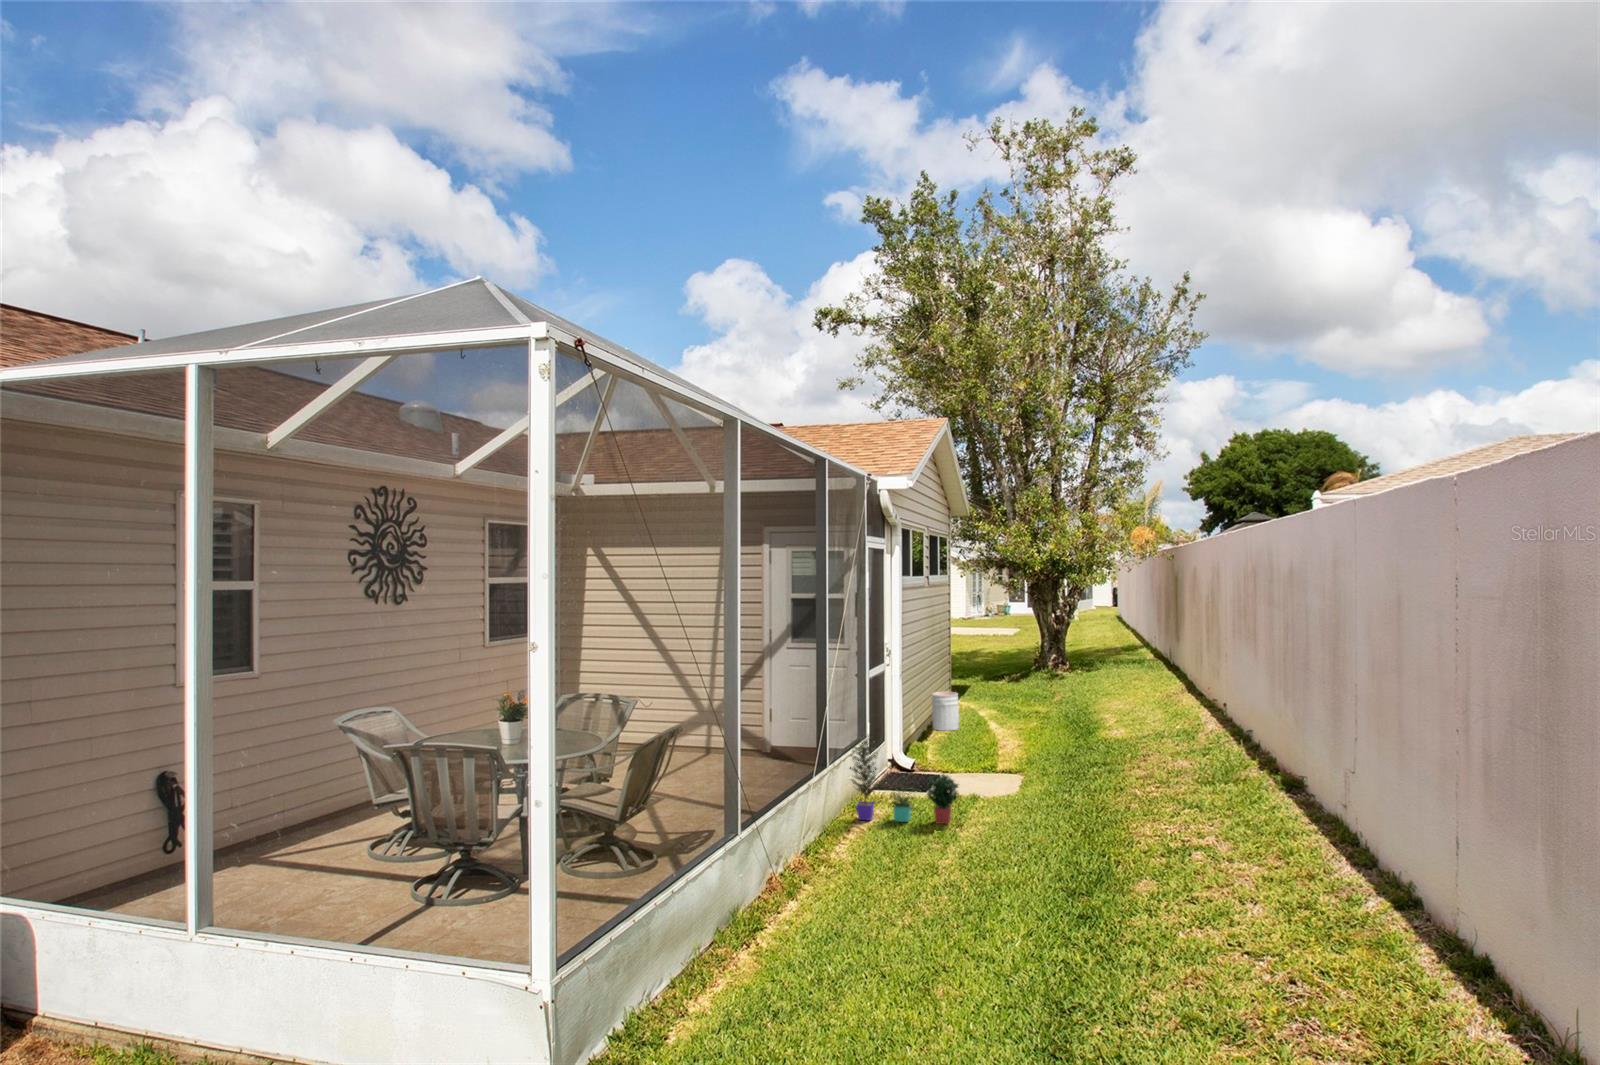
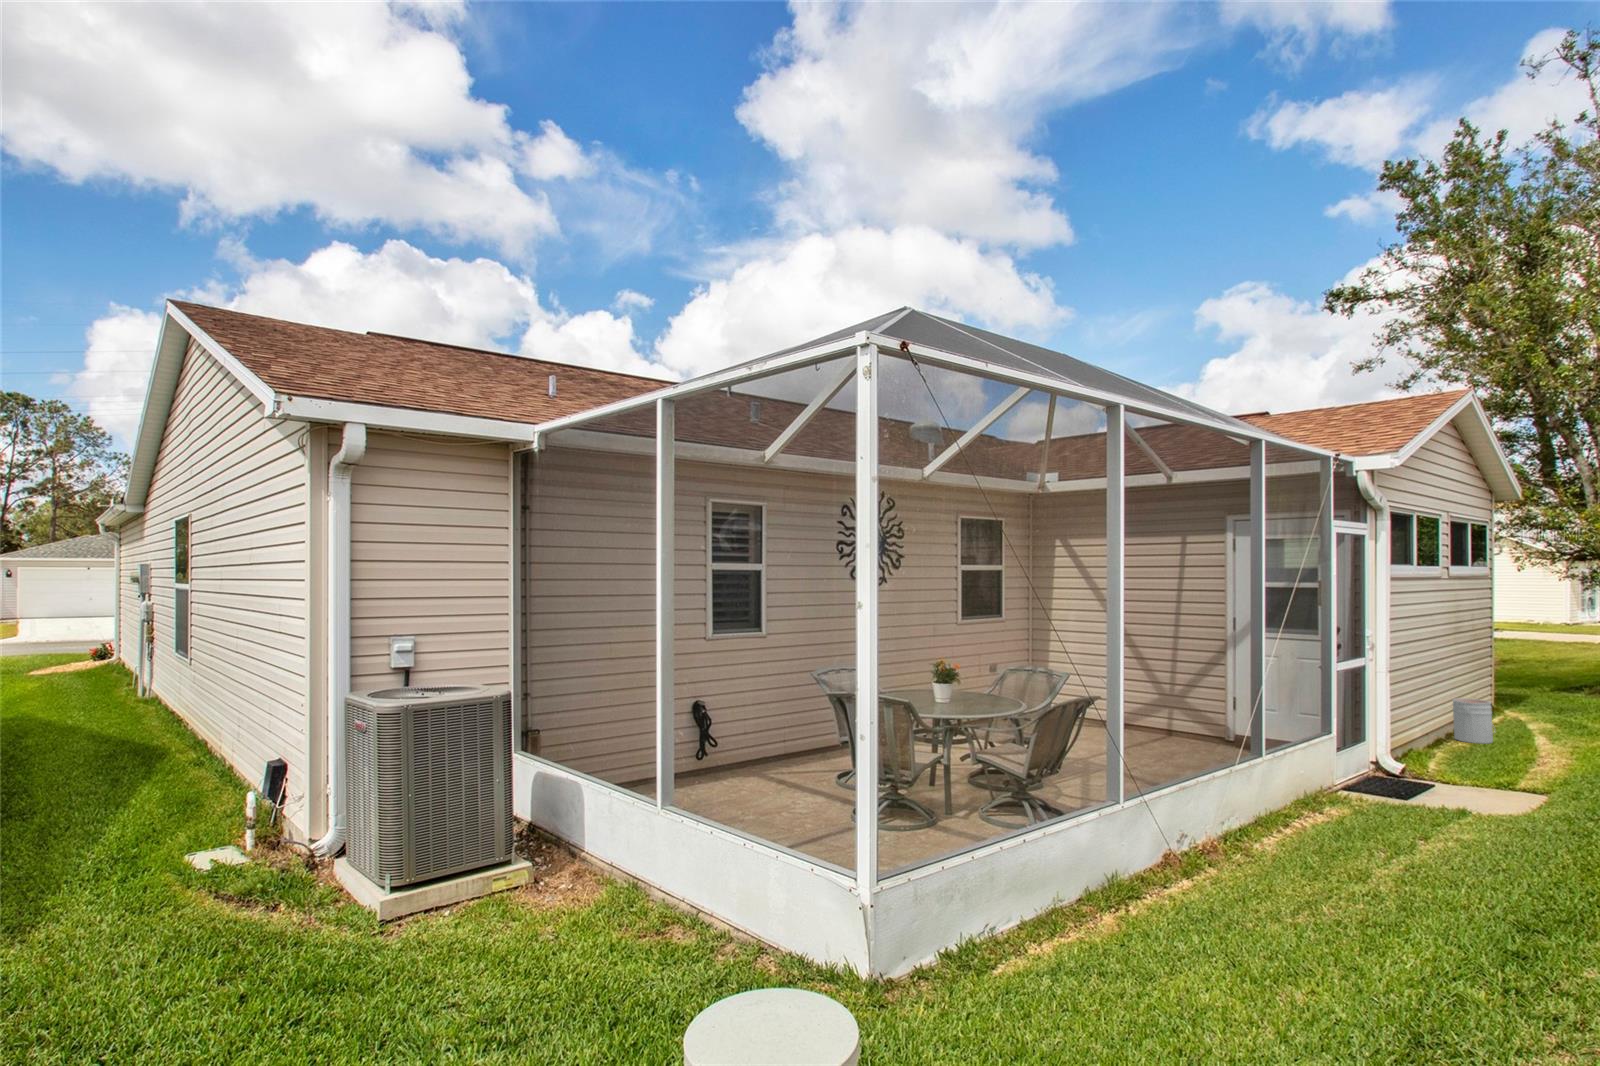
potted plant: present [849,735,958,824] -> none [1290,729,1435,843]

